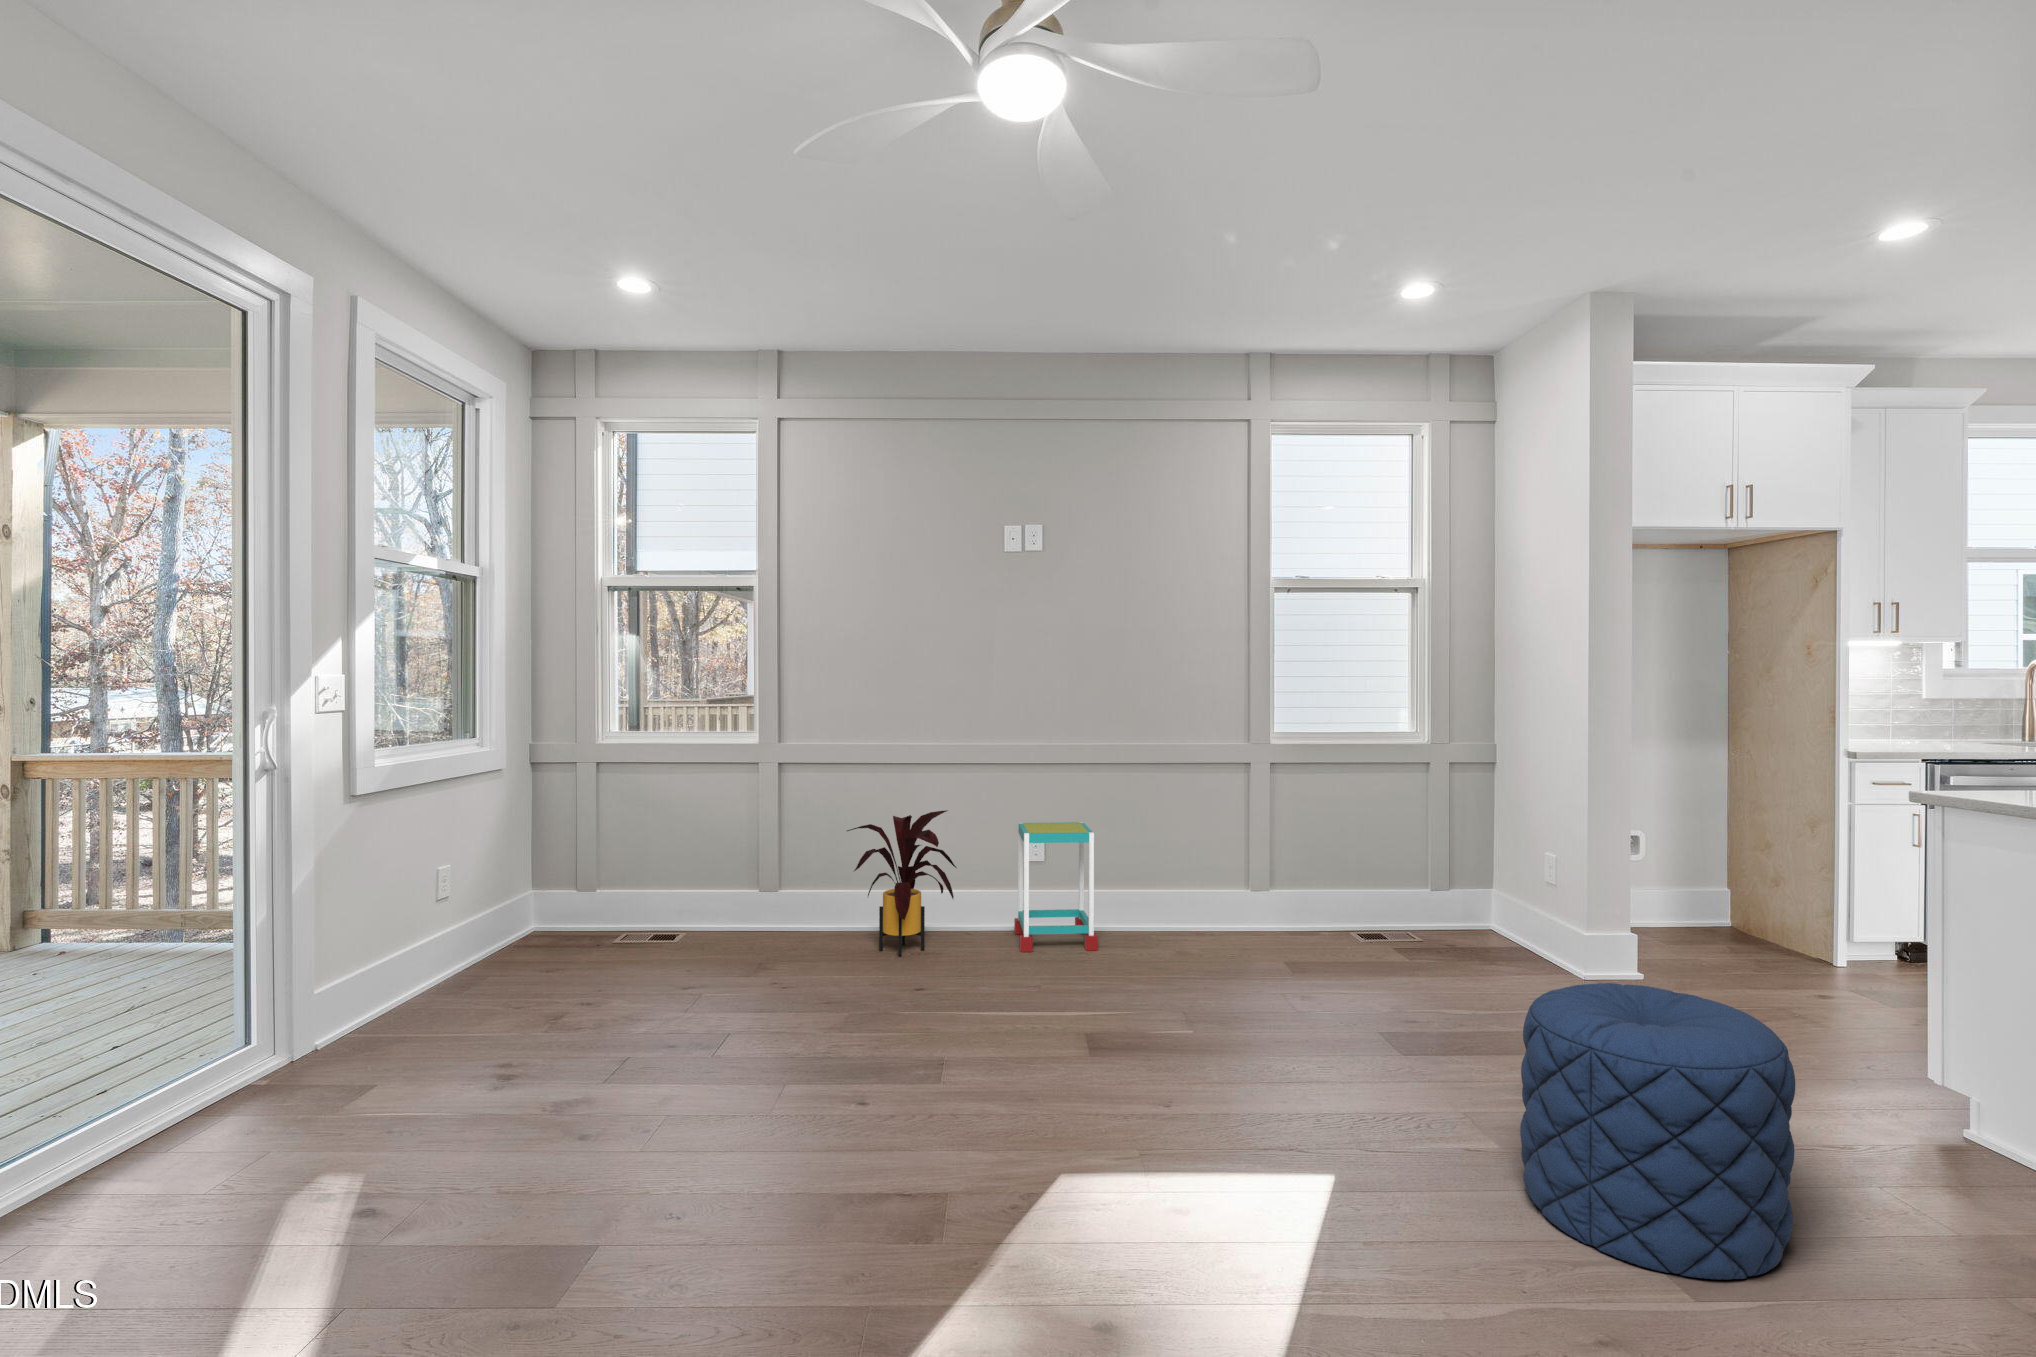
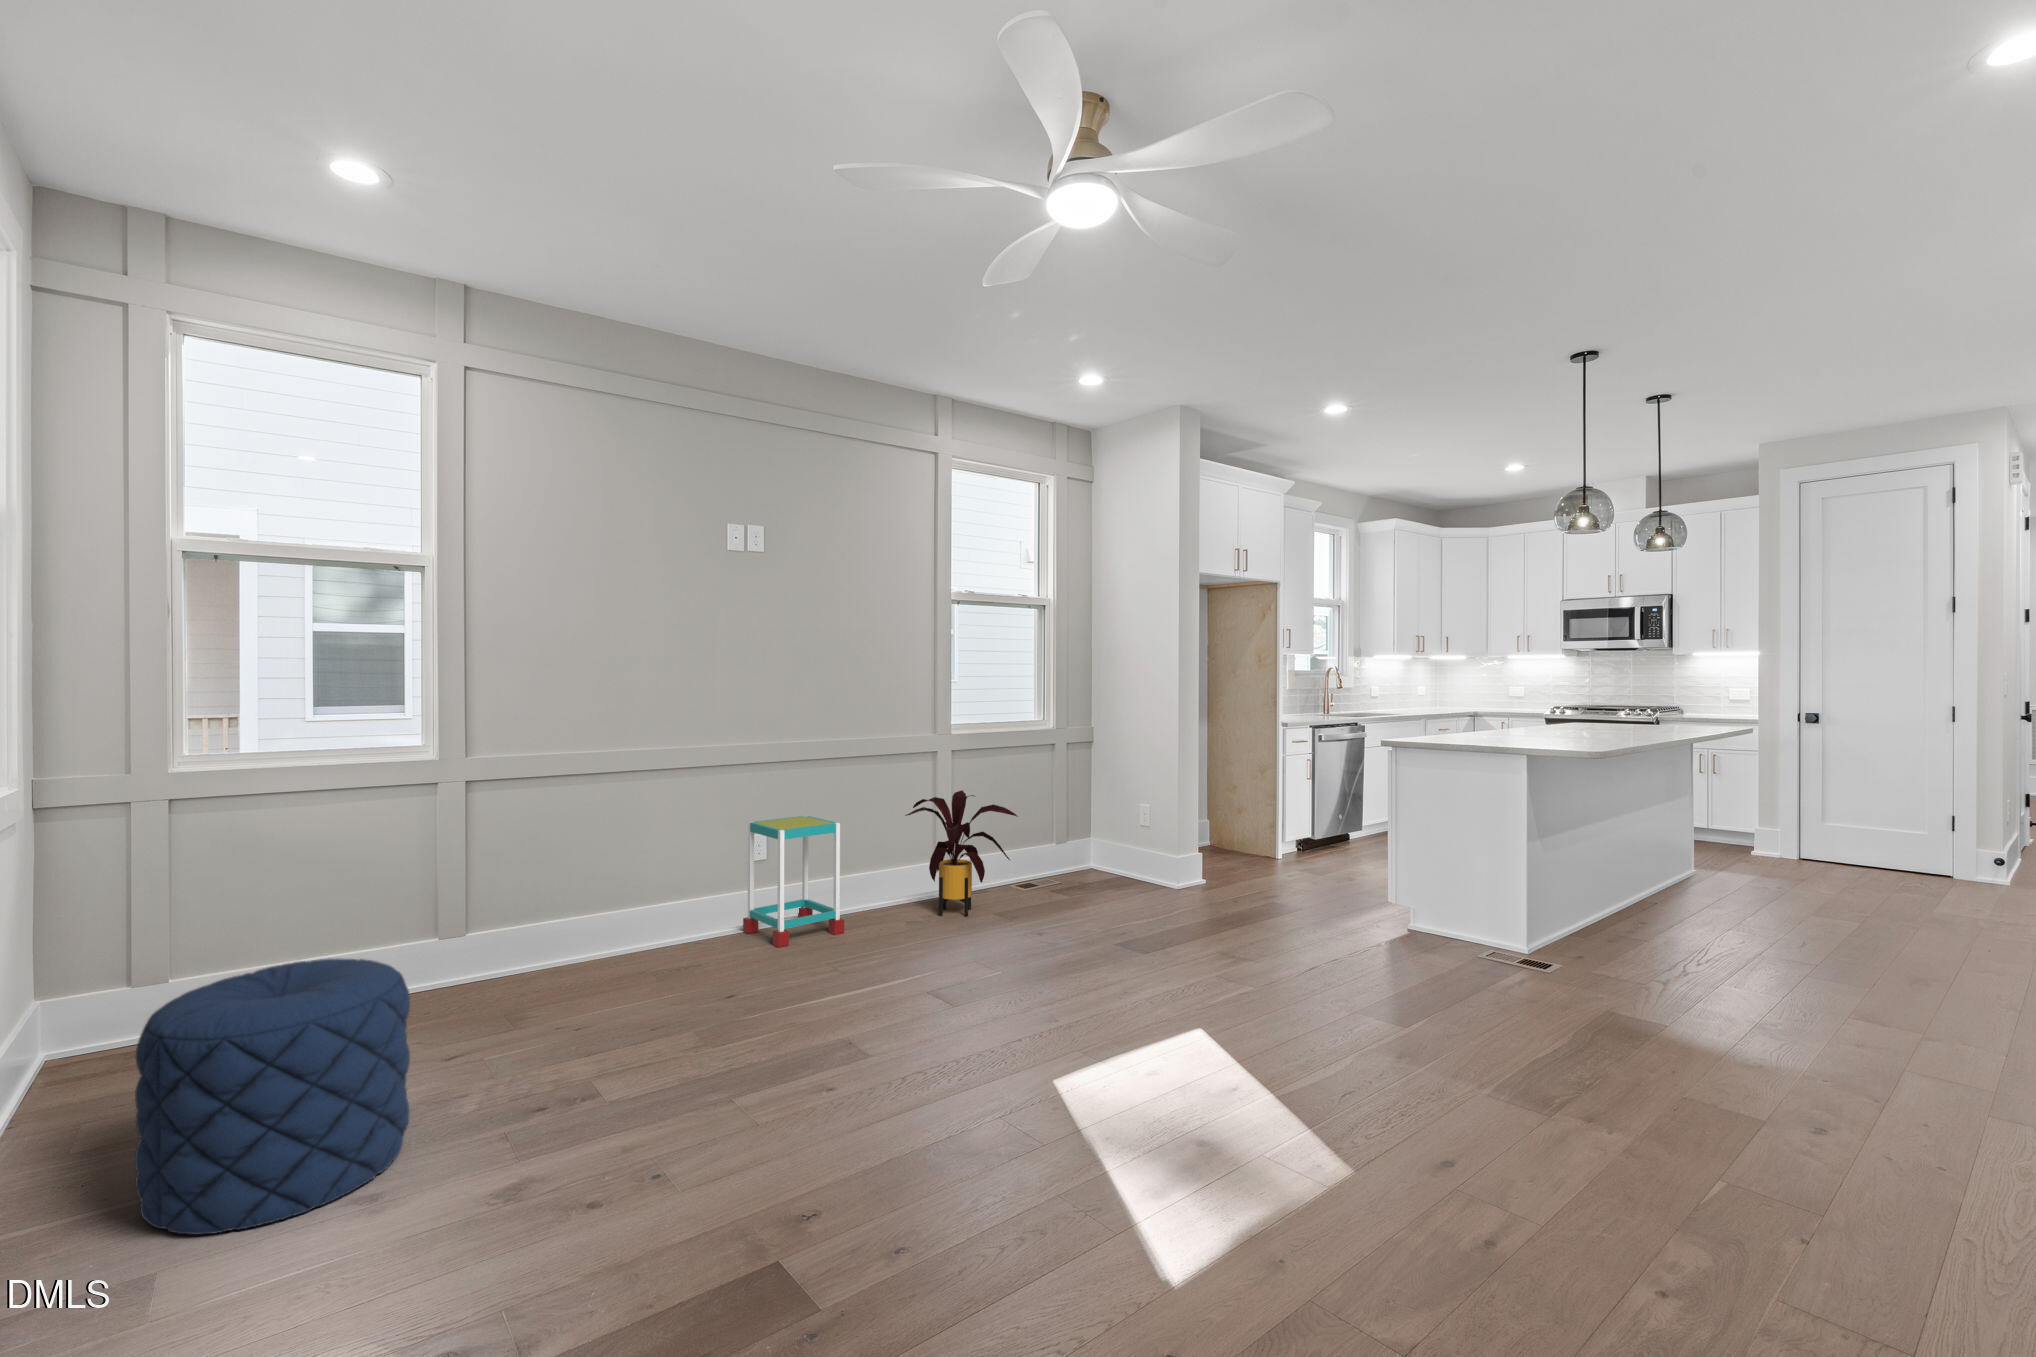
house plant: present [847,810,957,957] -> present [905,790,1018,916]
pouf: present [1520,983,1795,1280] -> present [135,959,410,1235]

